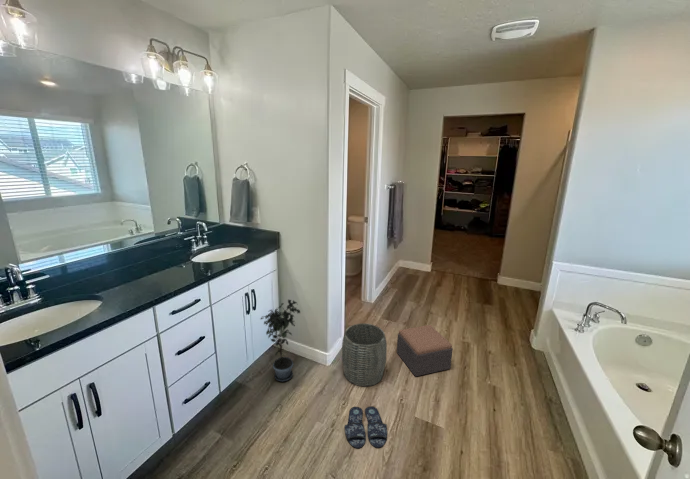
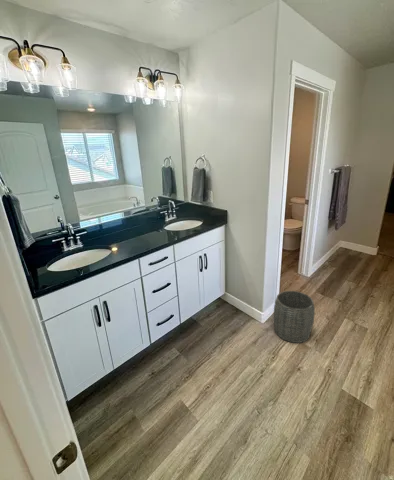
potted plant: present [261,300,300,381] -> none [210,264,241,326]
footstool: present [397,325,453,376] -> none [326,302,384,344]
slippers: present [345,406,387,448] -> none [270,356,306,390]

